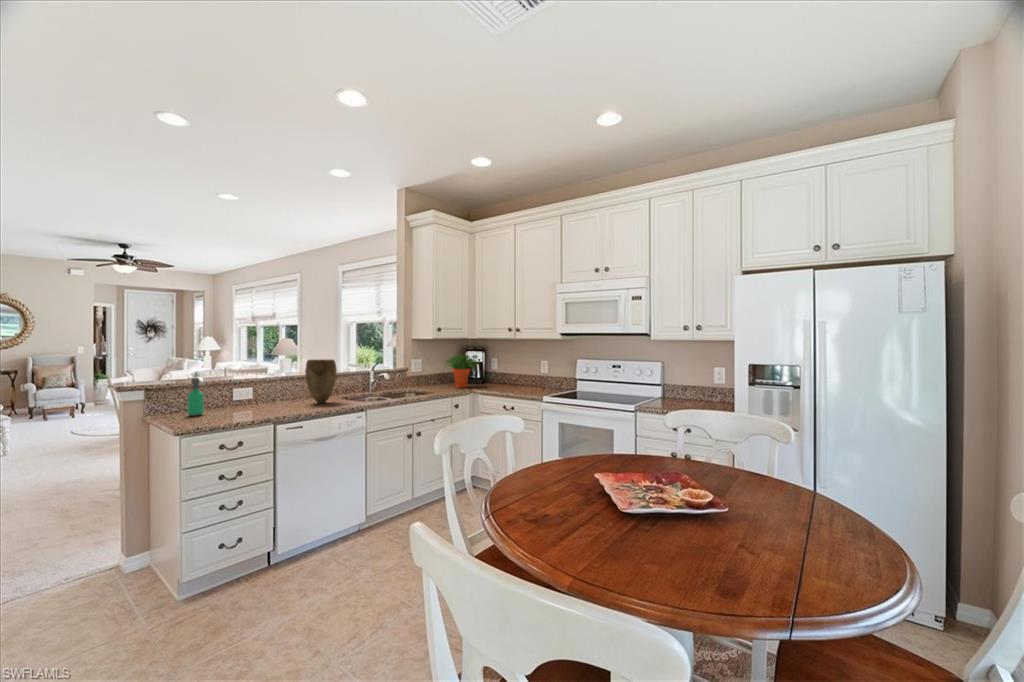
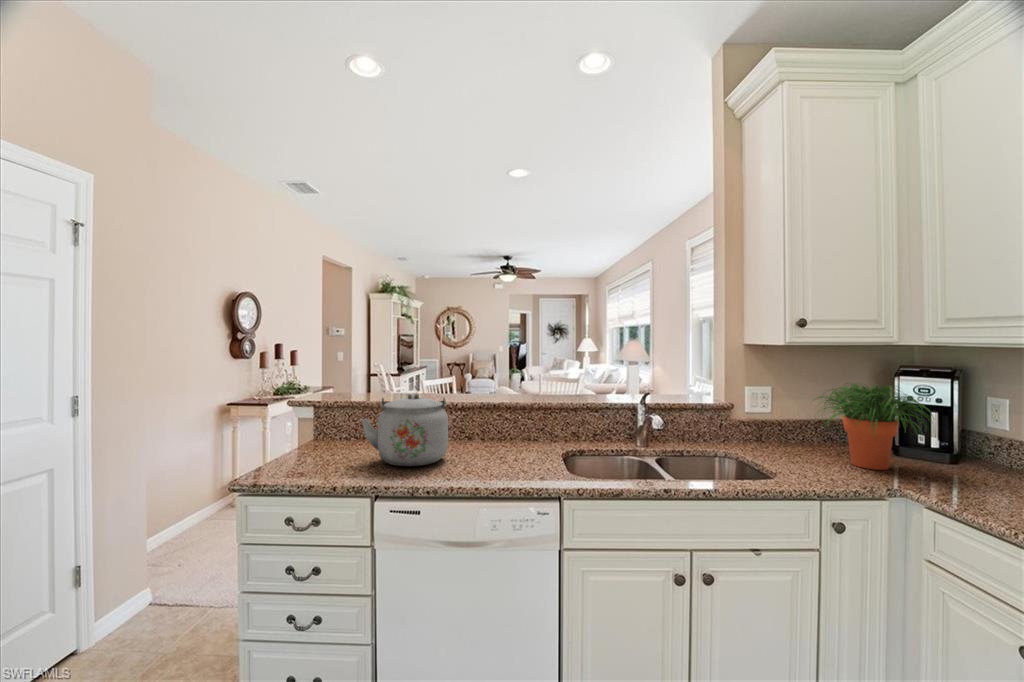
vase: present [305,359,337,403] -> none [483,379,535,462]
kettle: none [236,370,291,411] -> present [362,393,448,466]
soap dispenser: present [188,377,204,416] -> none [323,397,343,454]

